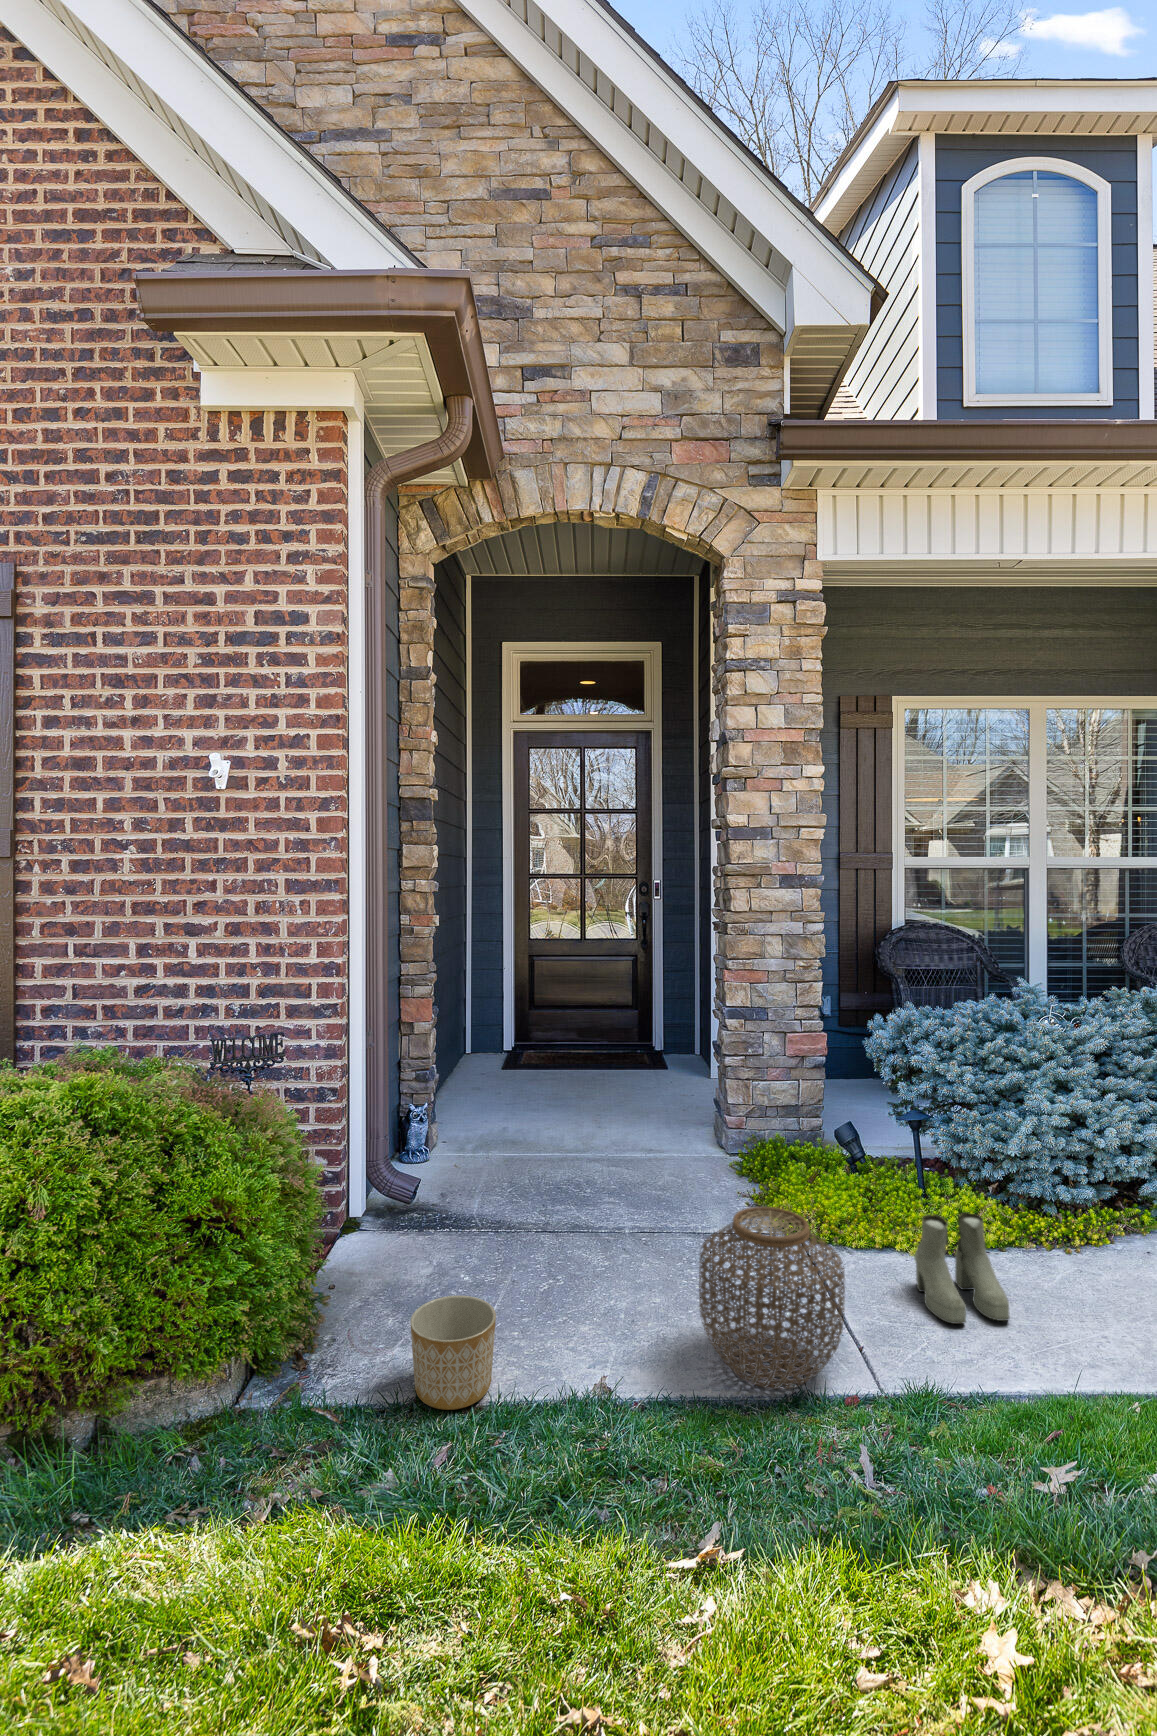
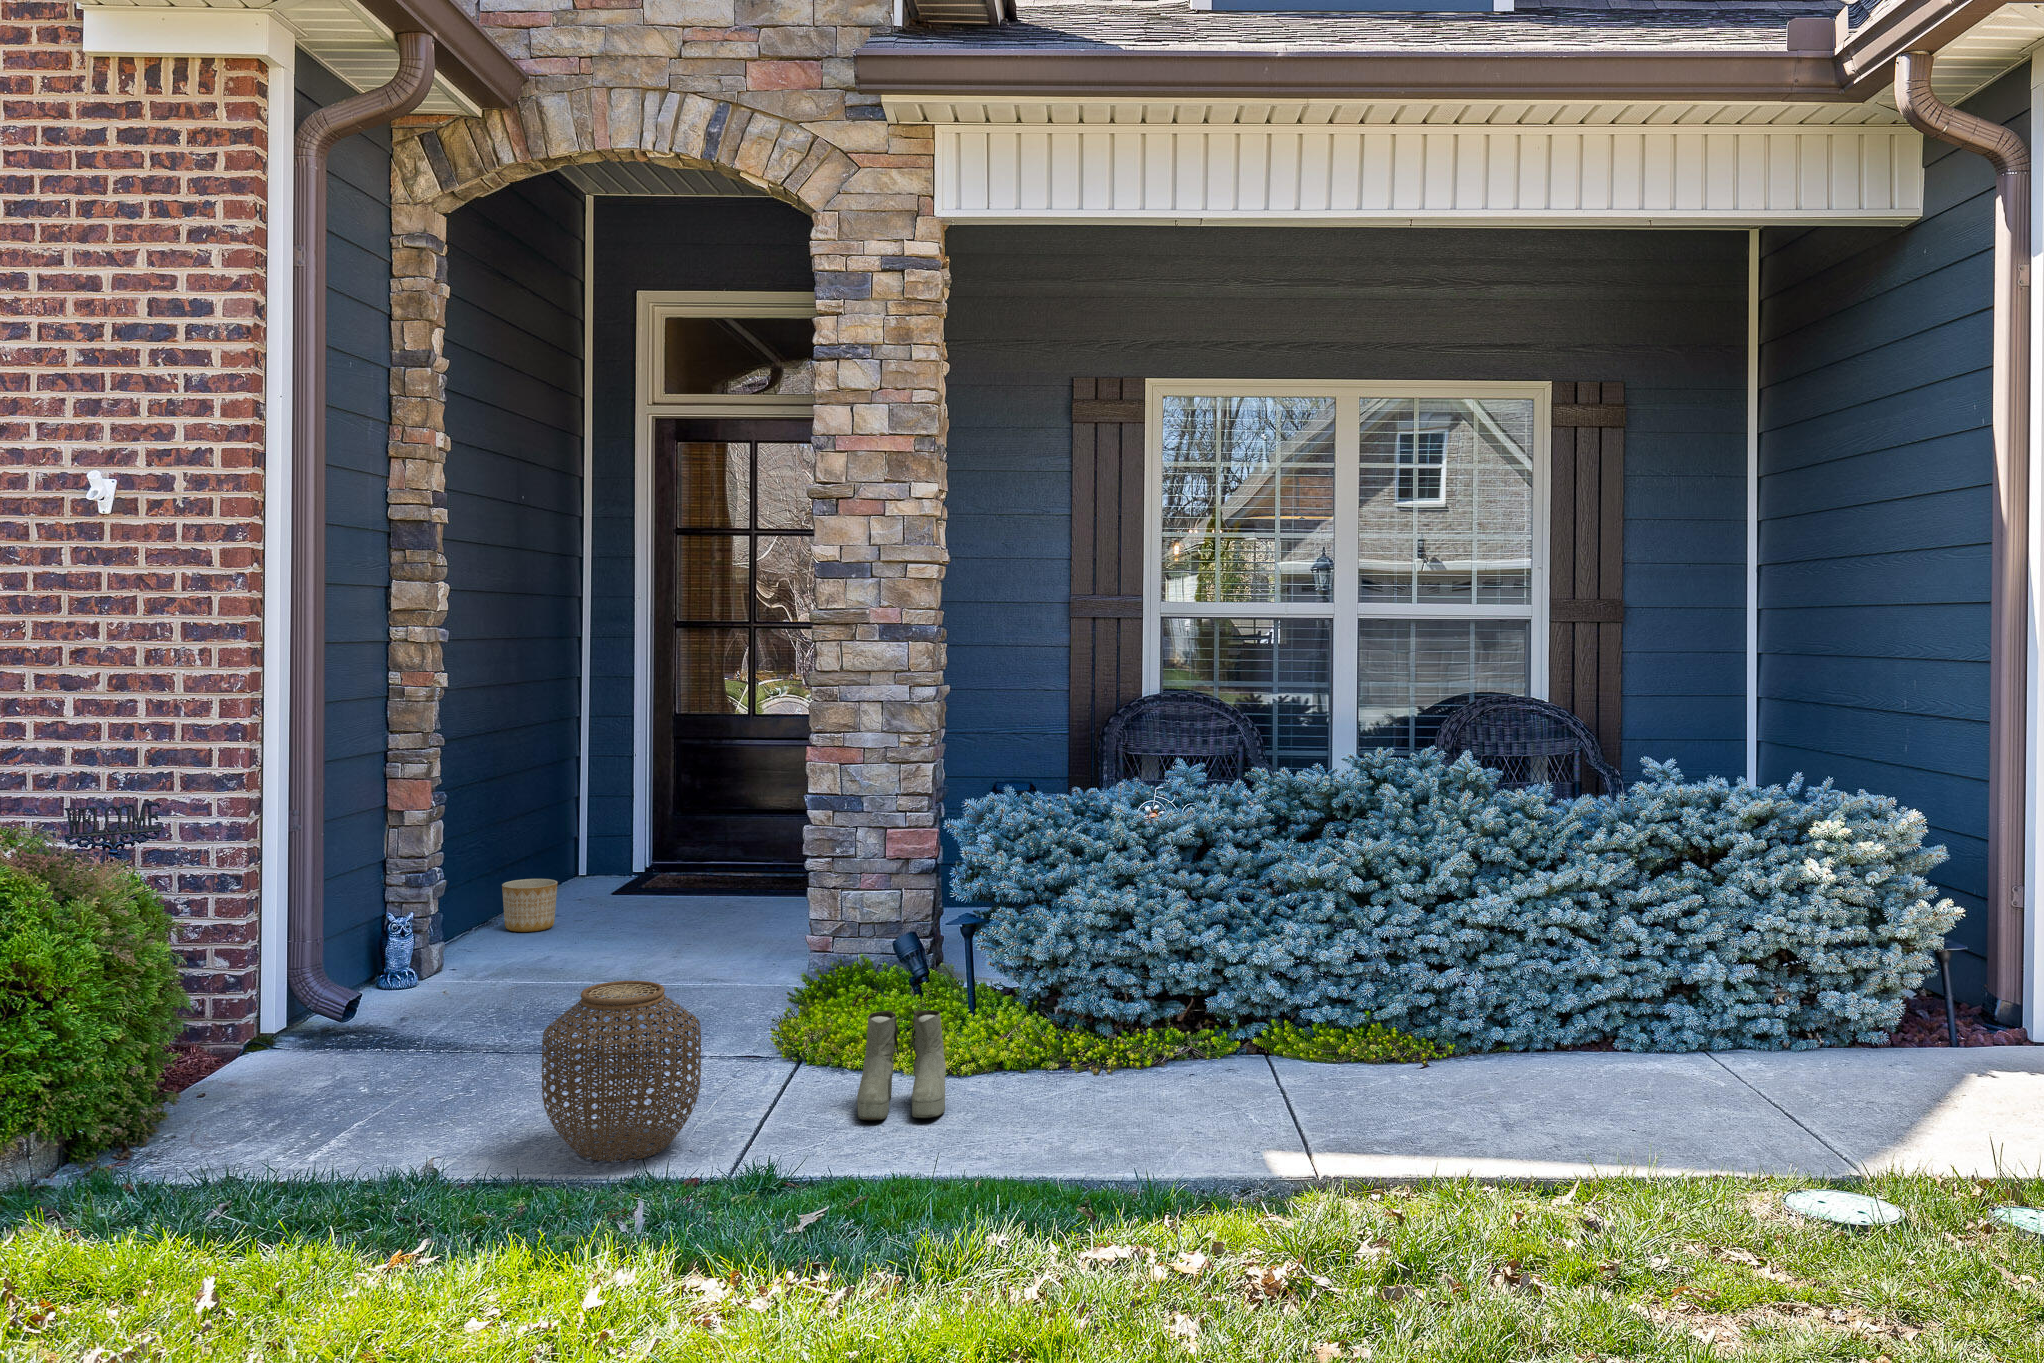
planter: present [410,1296,496,1410] -> present [502,879,558,932]

